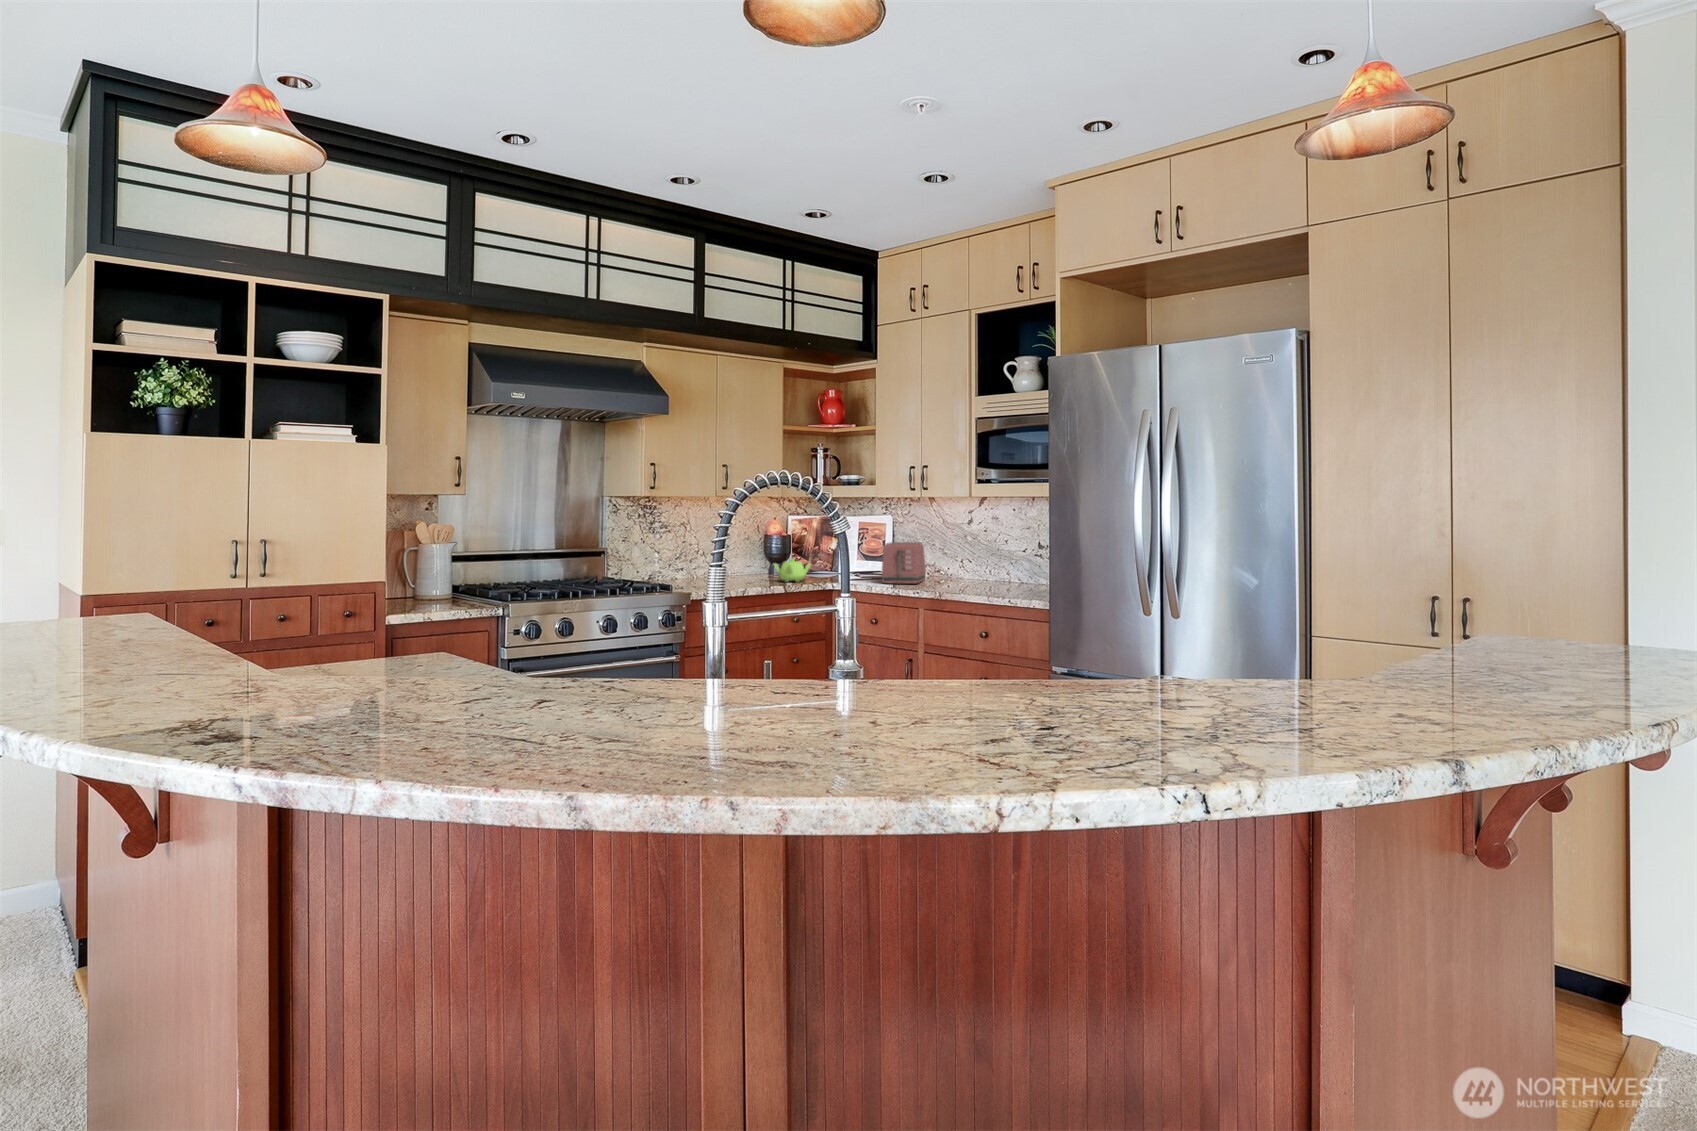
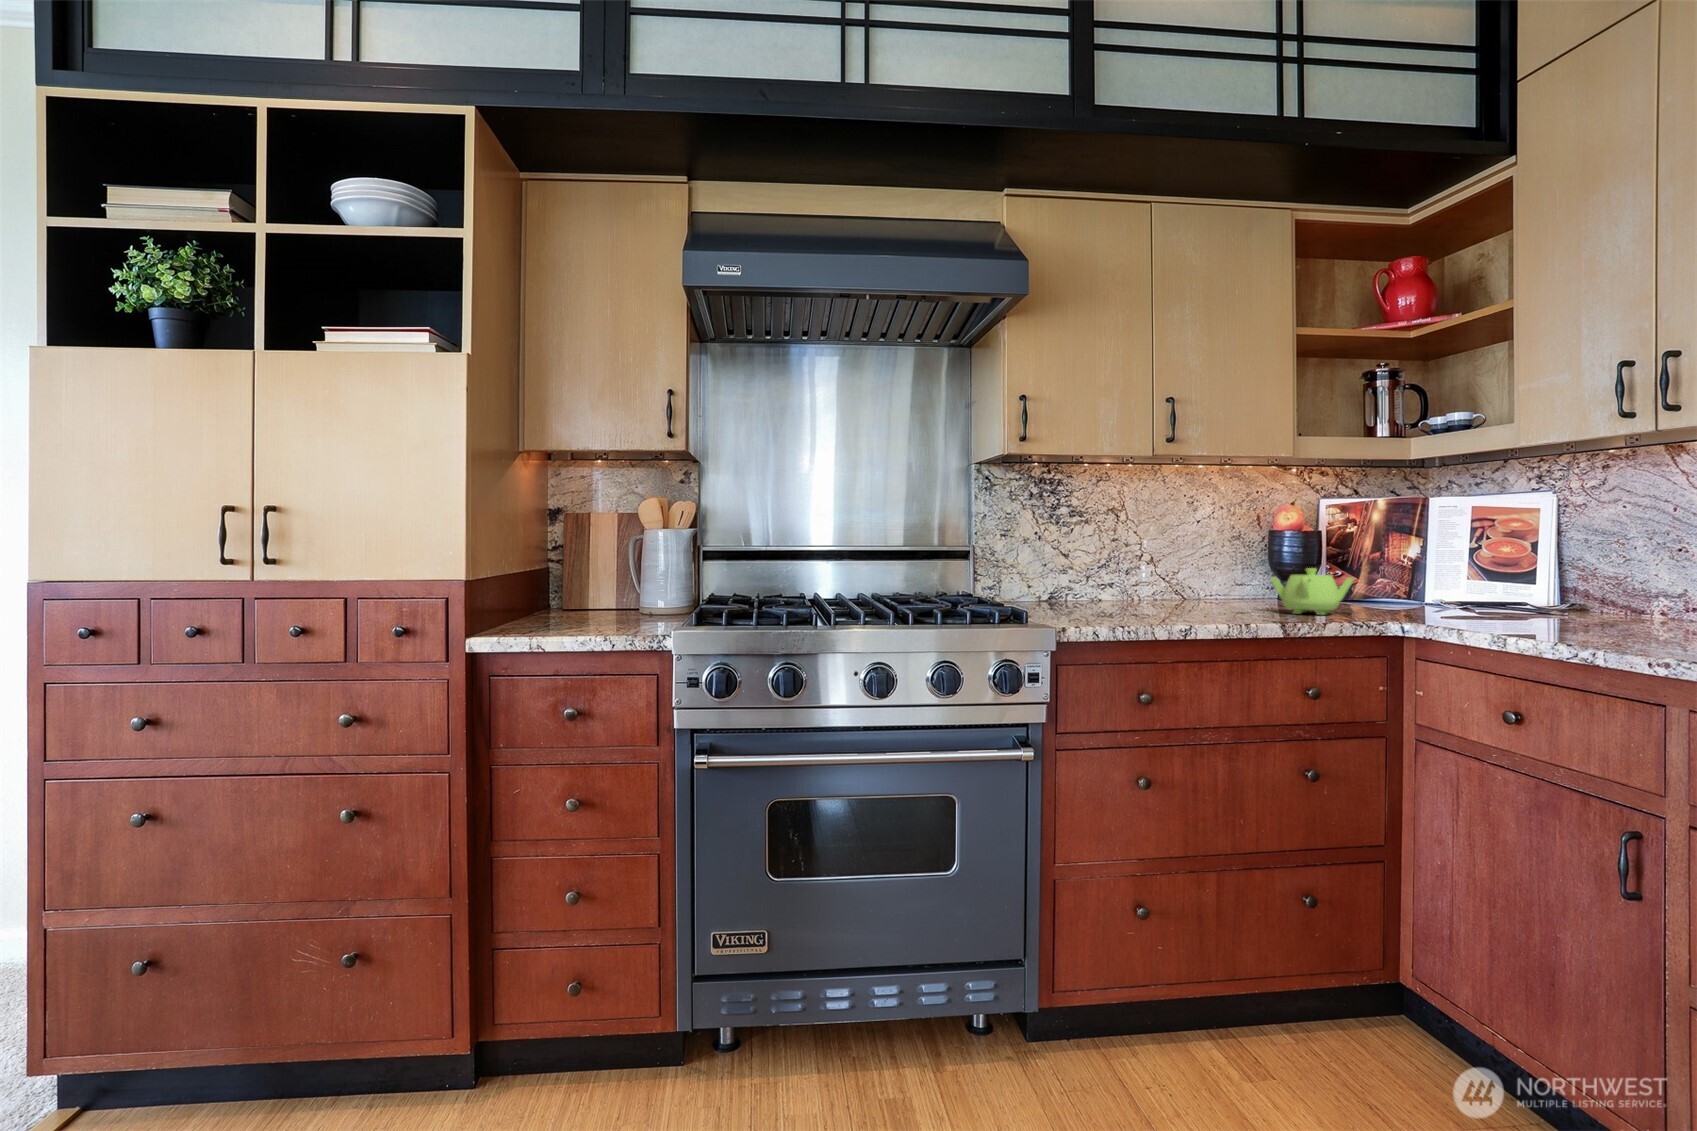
toaster: present [881,542,926,583] -> none [1535,534,1664,630]

